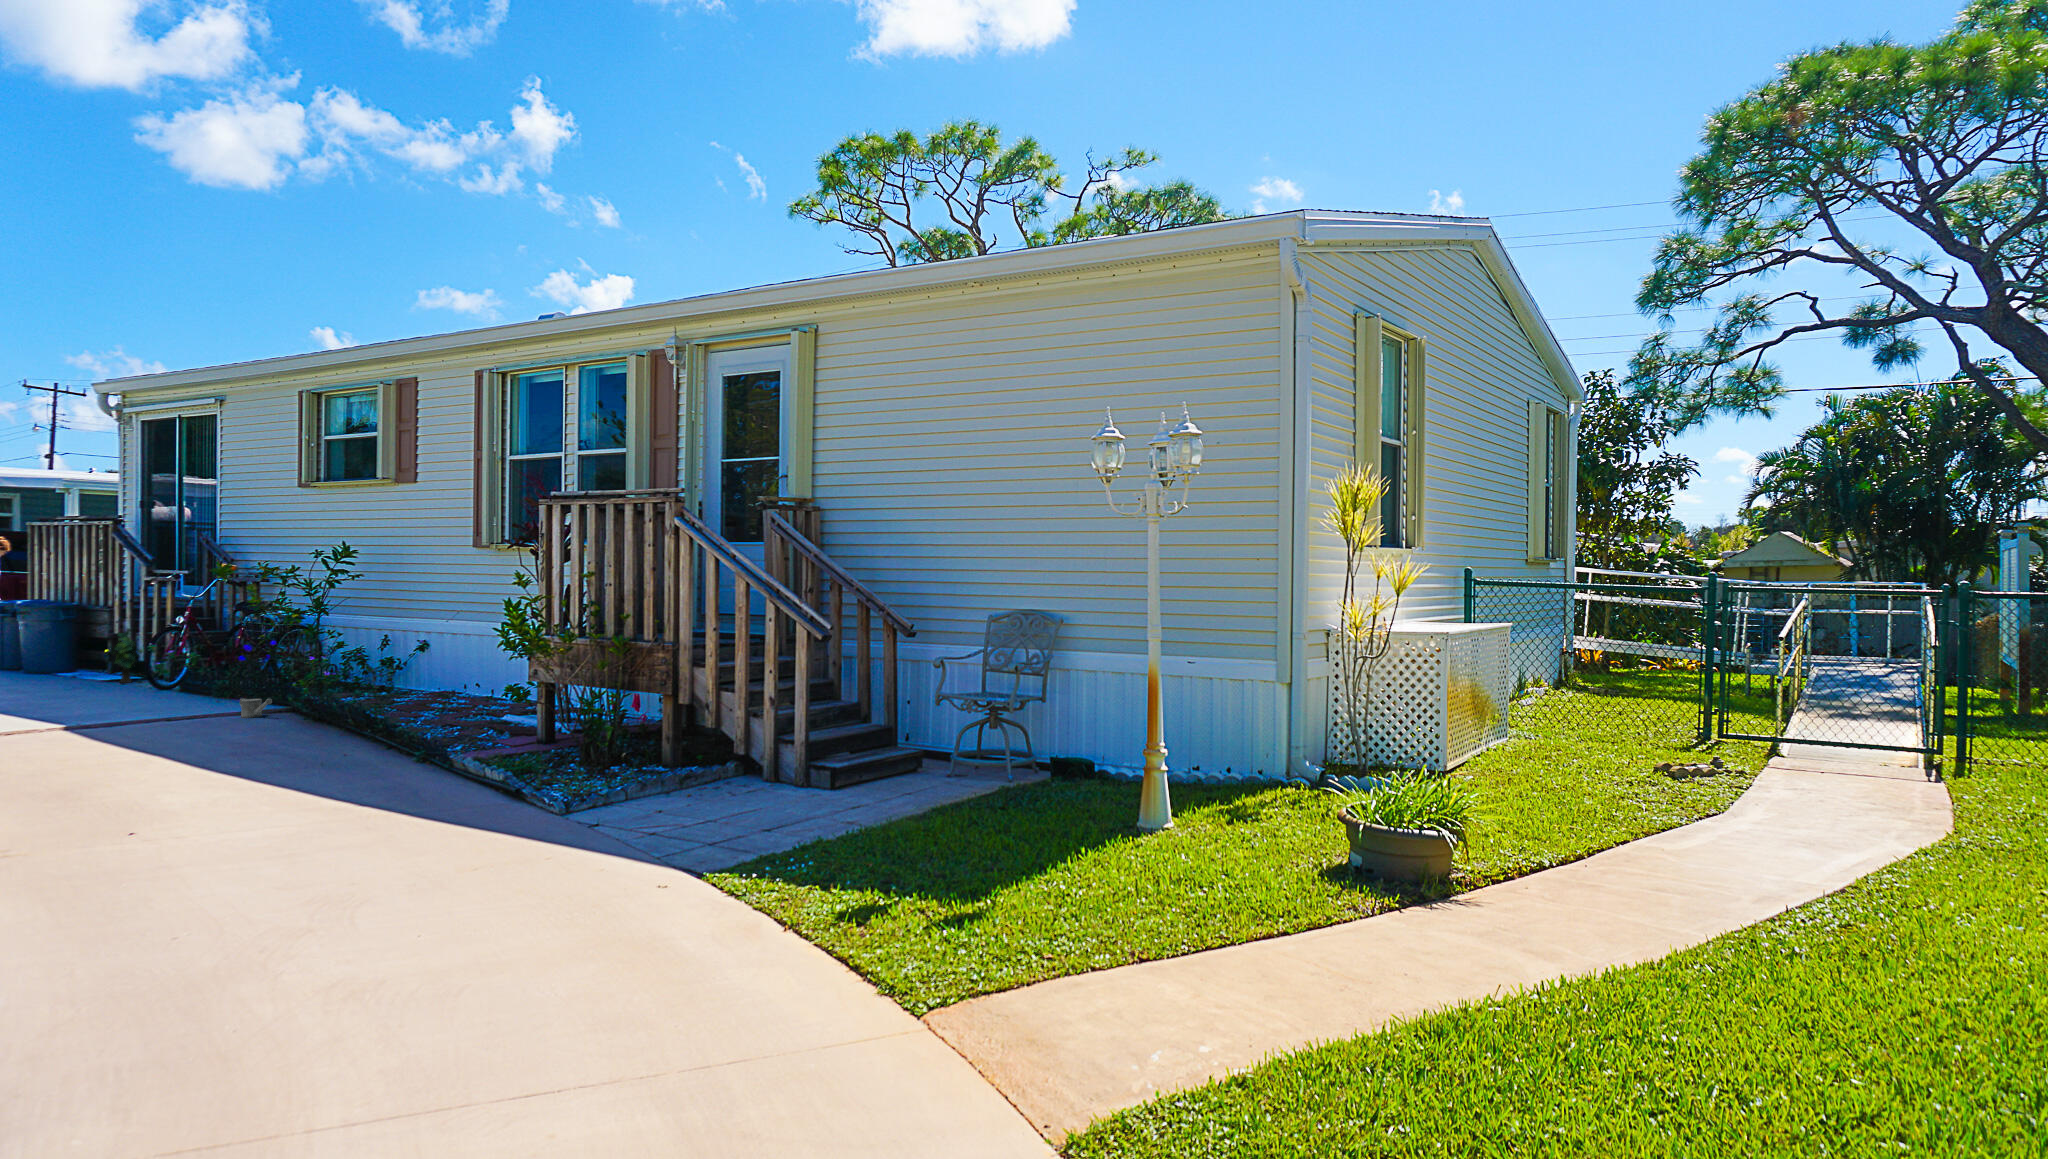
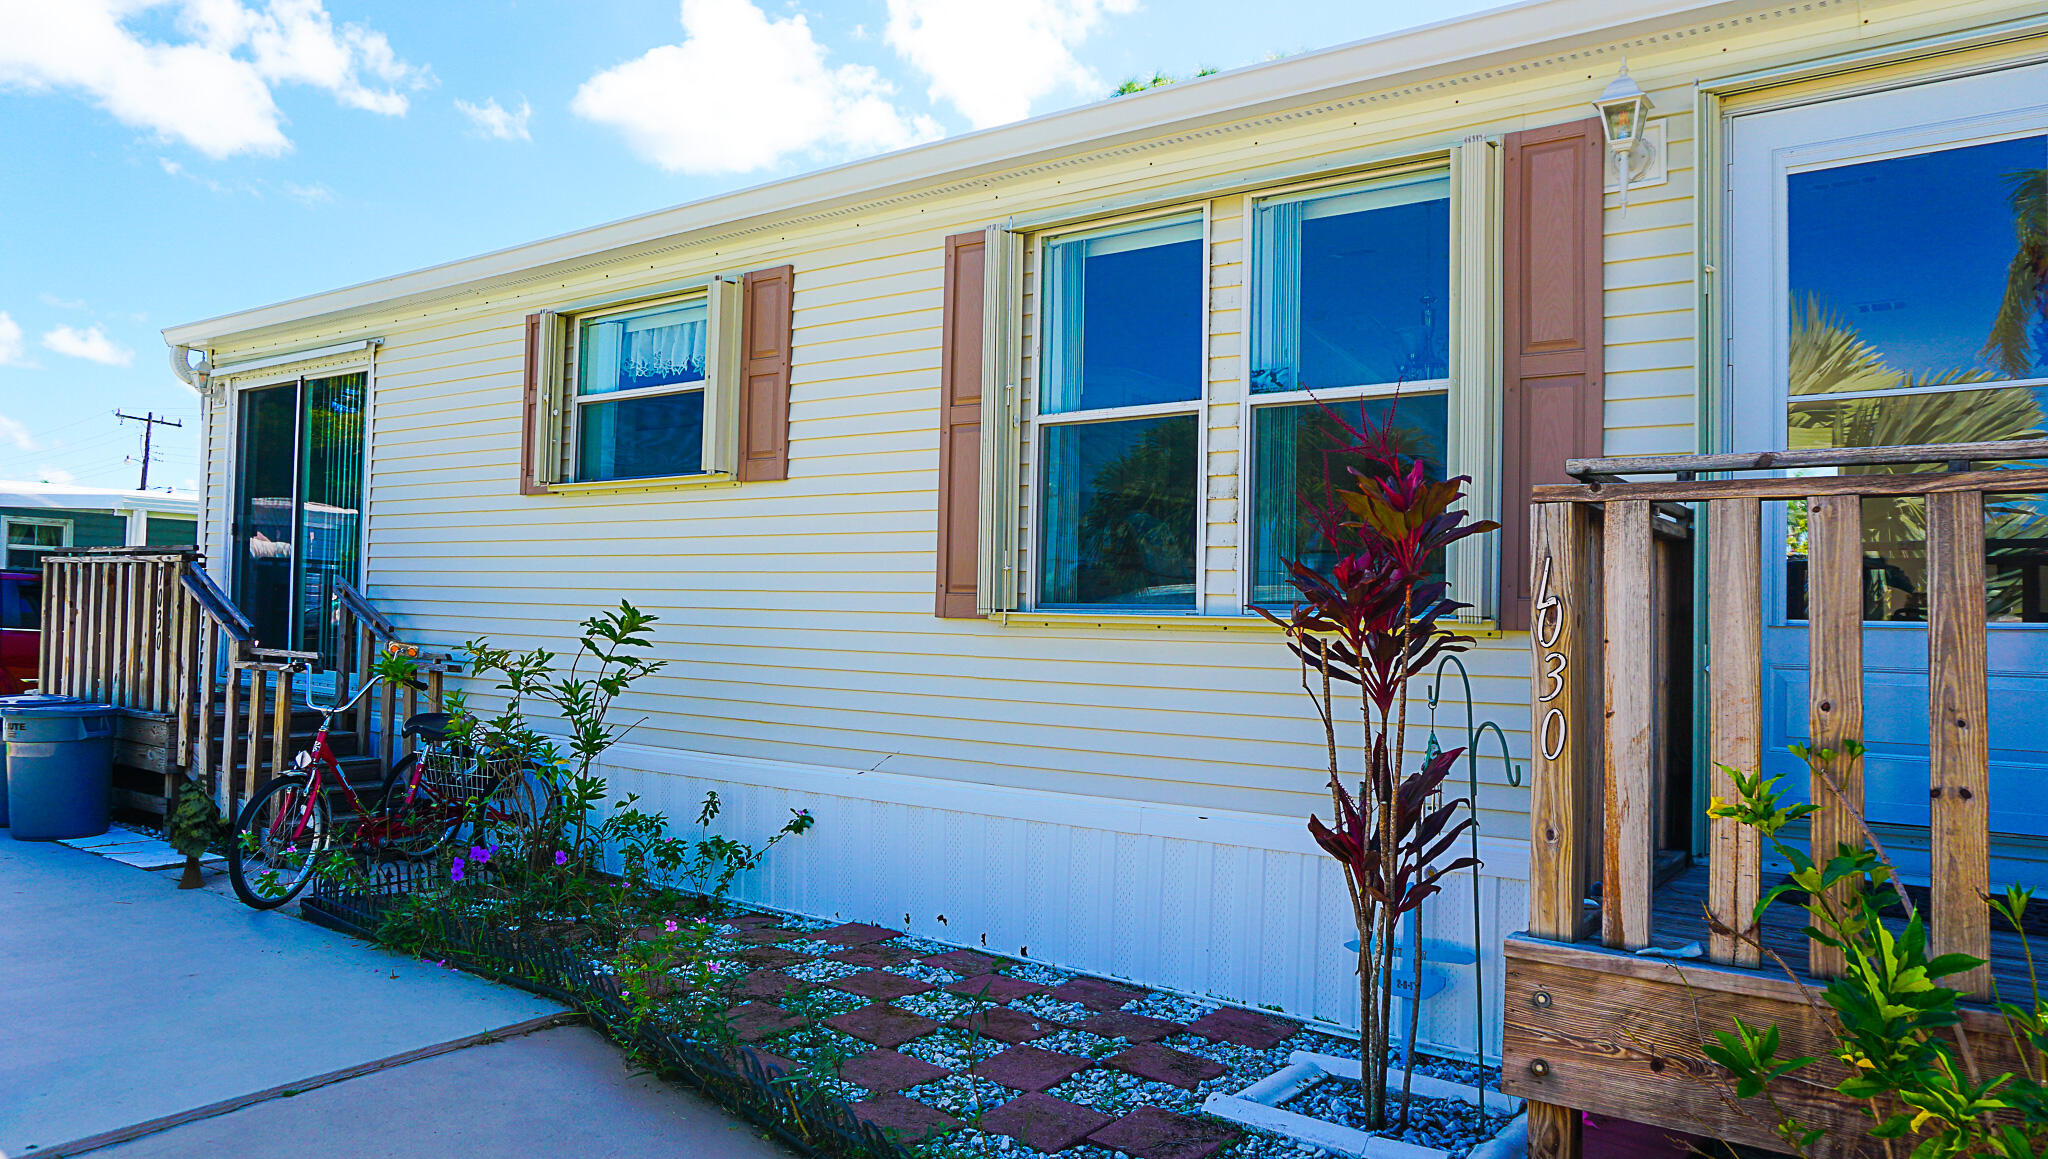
watering can: present [240,699,272,718] -> none [473,1024,566,1089]

